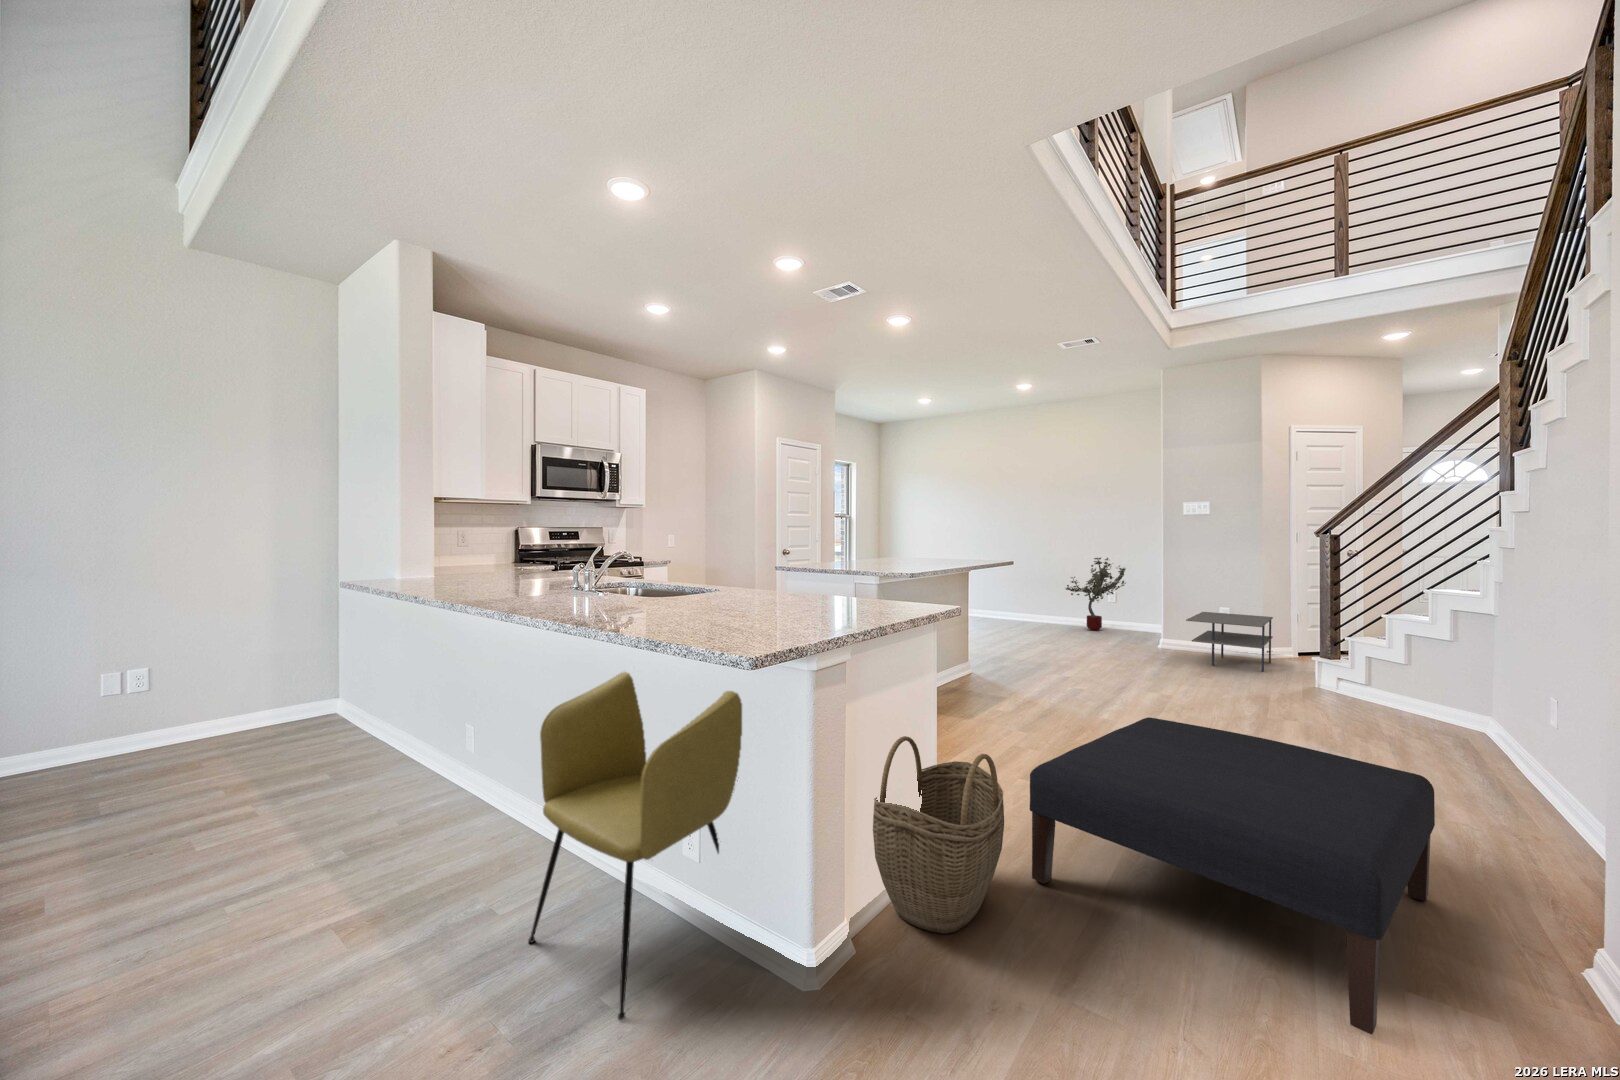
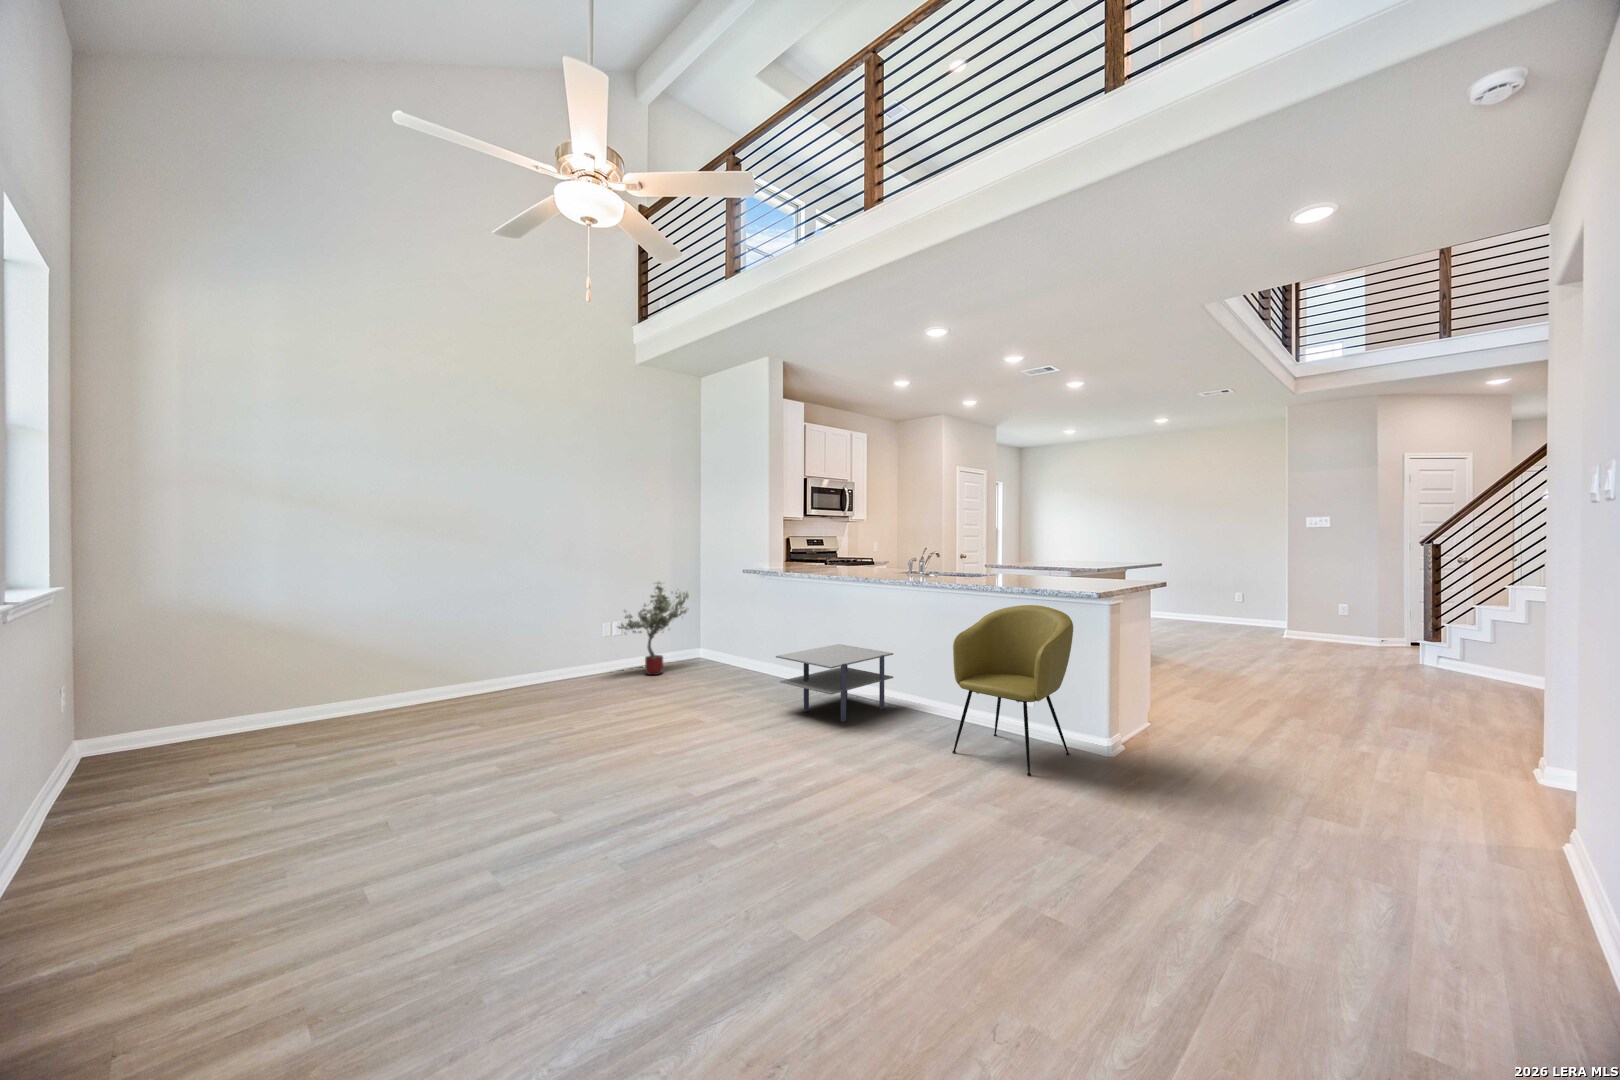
potted tree: present [1066,558,1126,631] -> present [618,581,689,675]
side table: present [1186,612,1273,672] -> present [776,644,893,722]
ottoman: present [1030,717,1435,1035] -> none [1220,662,1478,795]
woven basket: present [873,736,1004,934] -> none [1132,658,1207,759]

